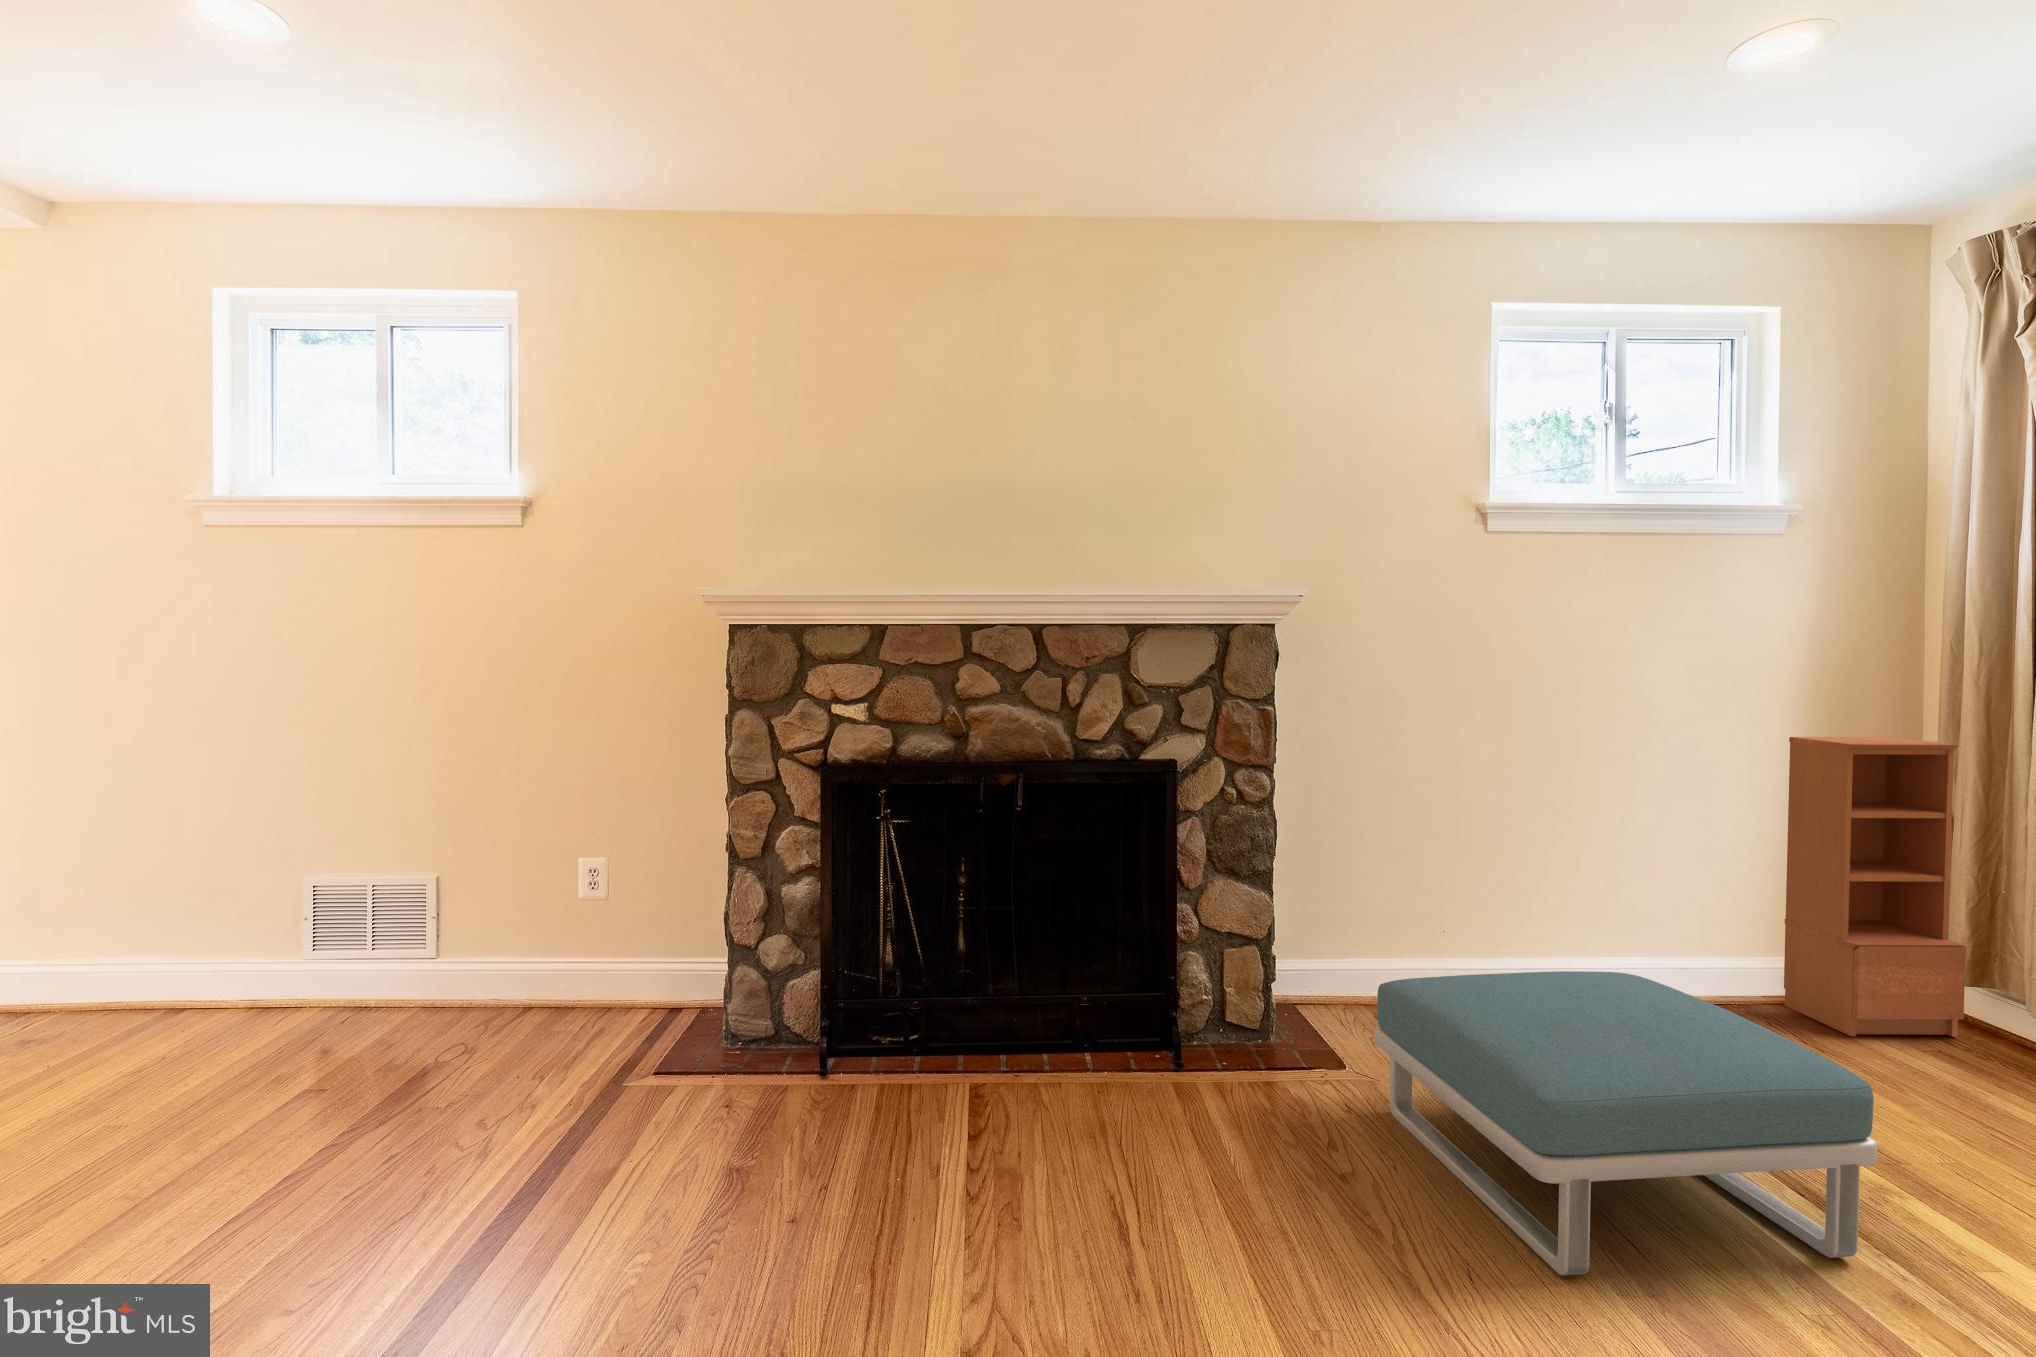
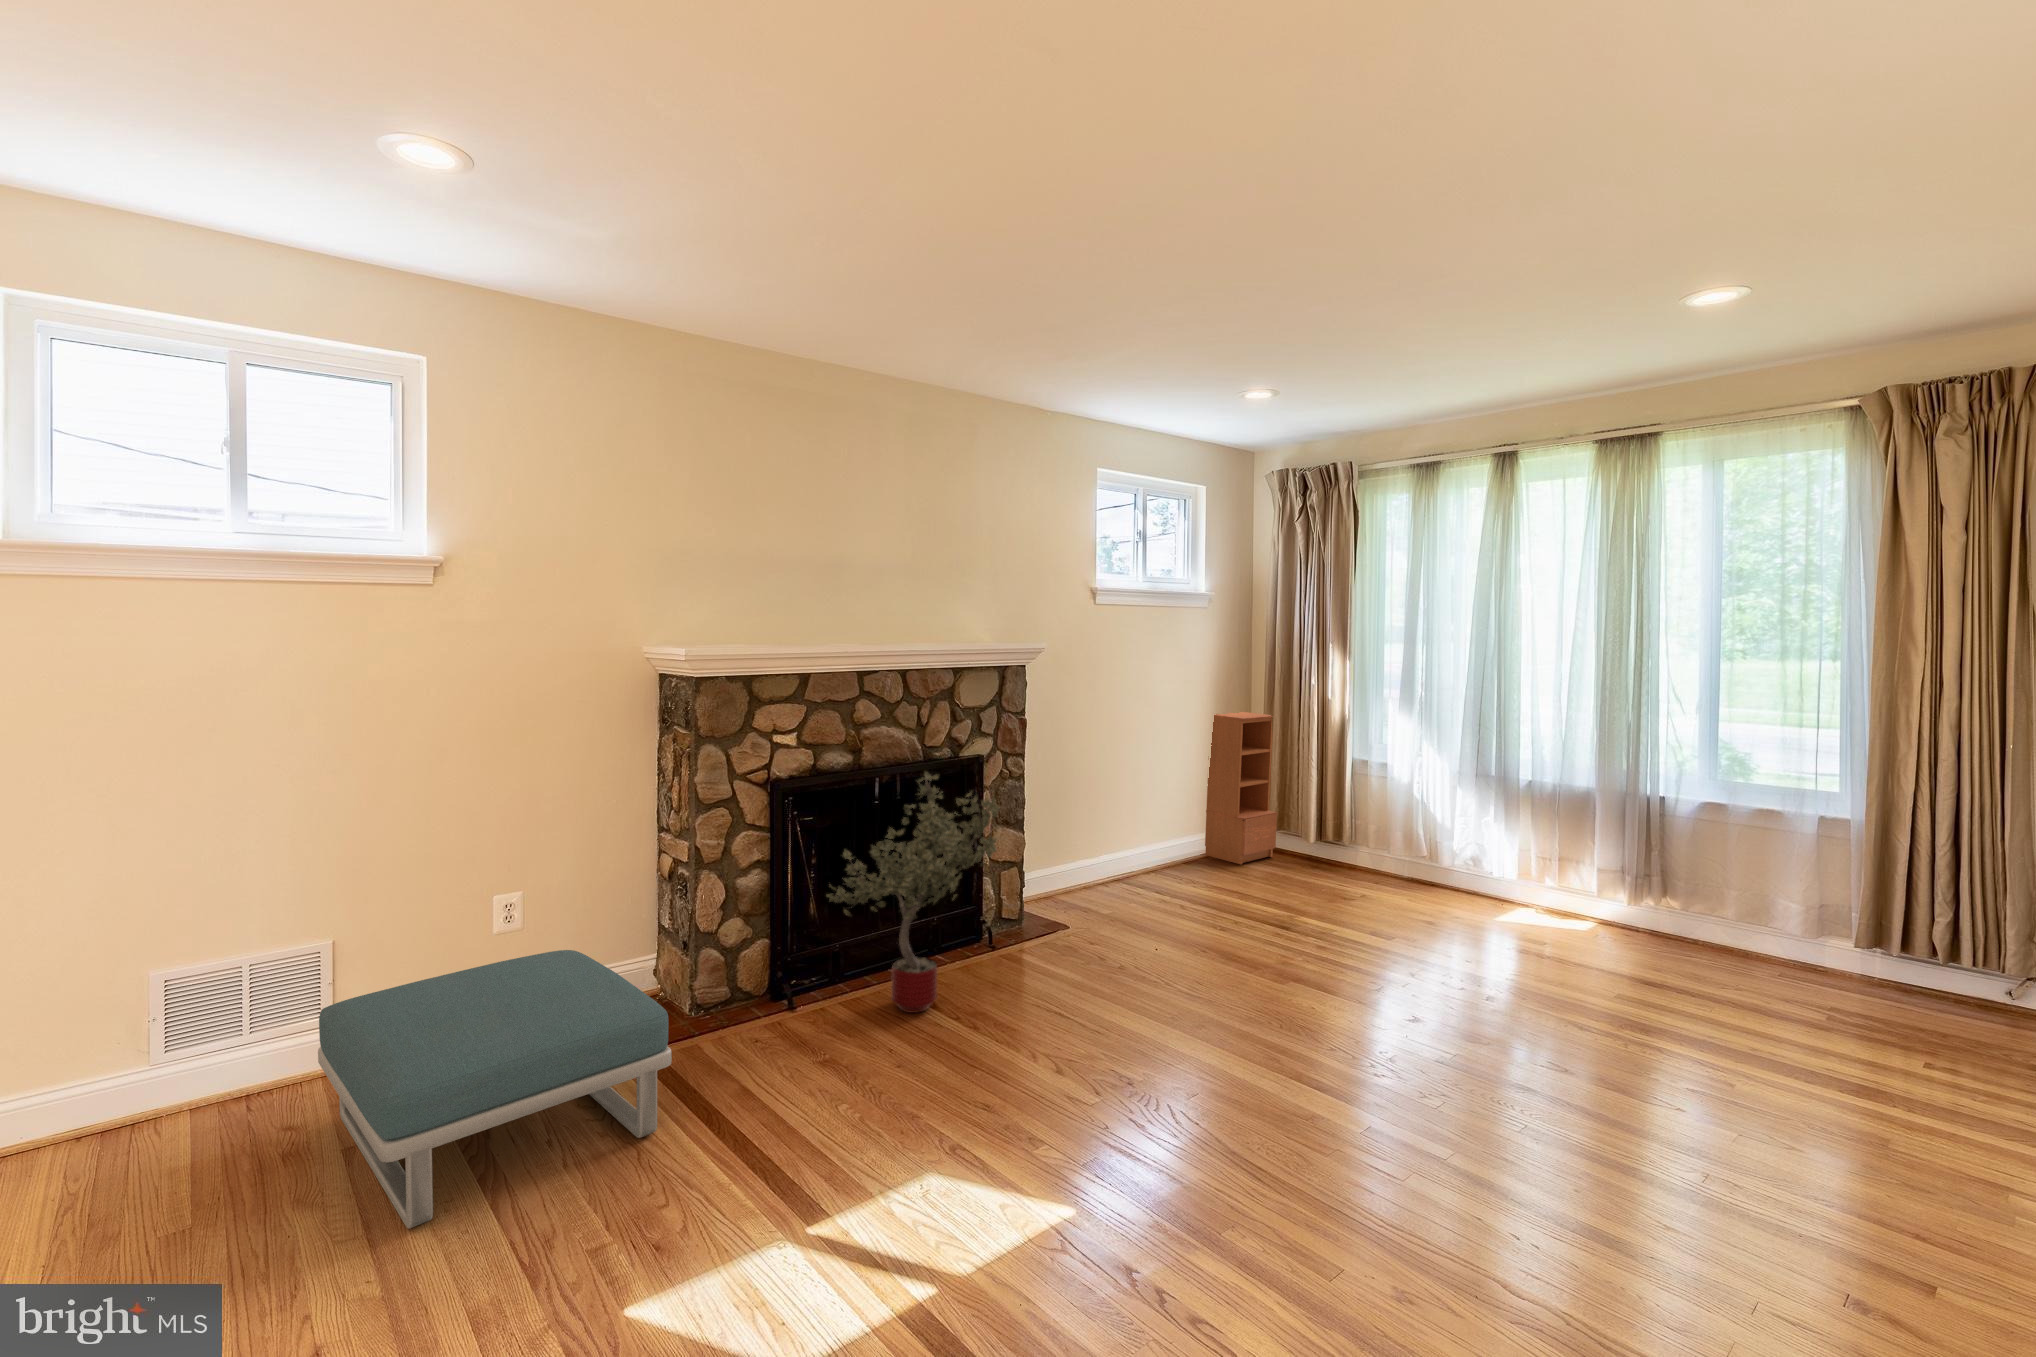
potted tree: none [805,762,1094,1122] -> present [826,773,999,1013]
footstool: present [1374,971,1878,1275] -> present [318,950,672,1228]

